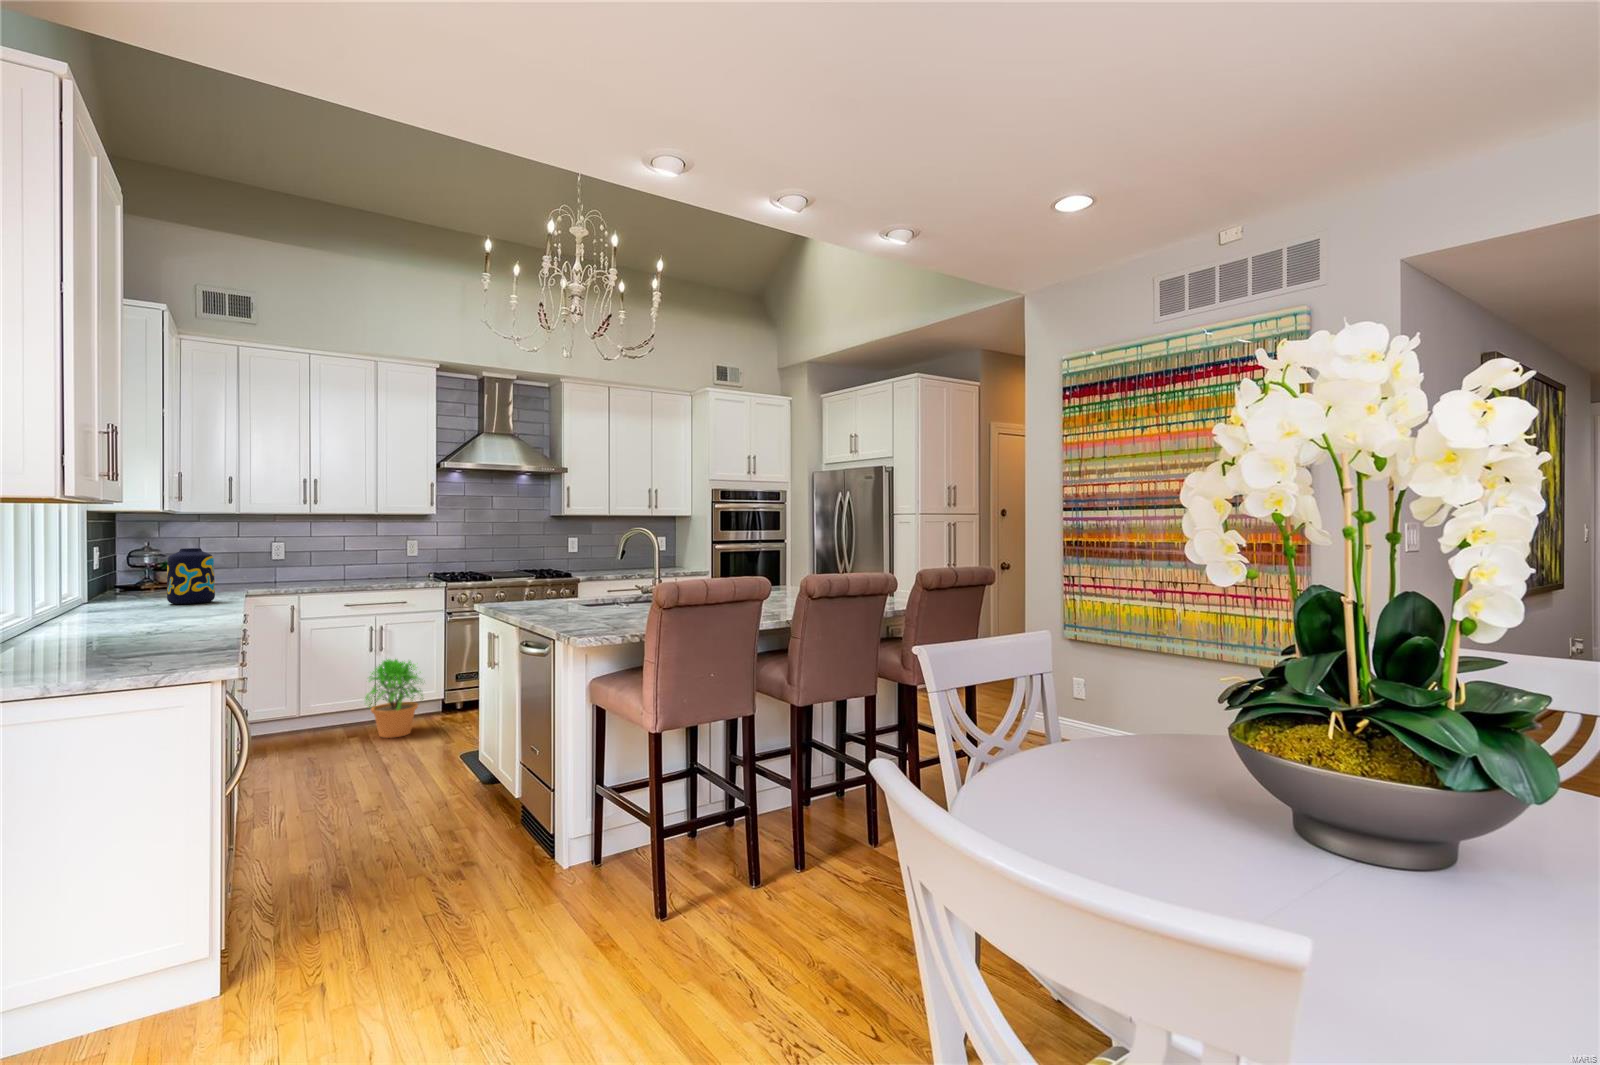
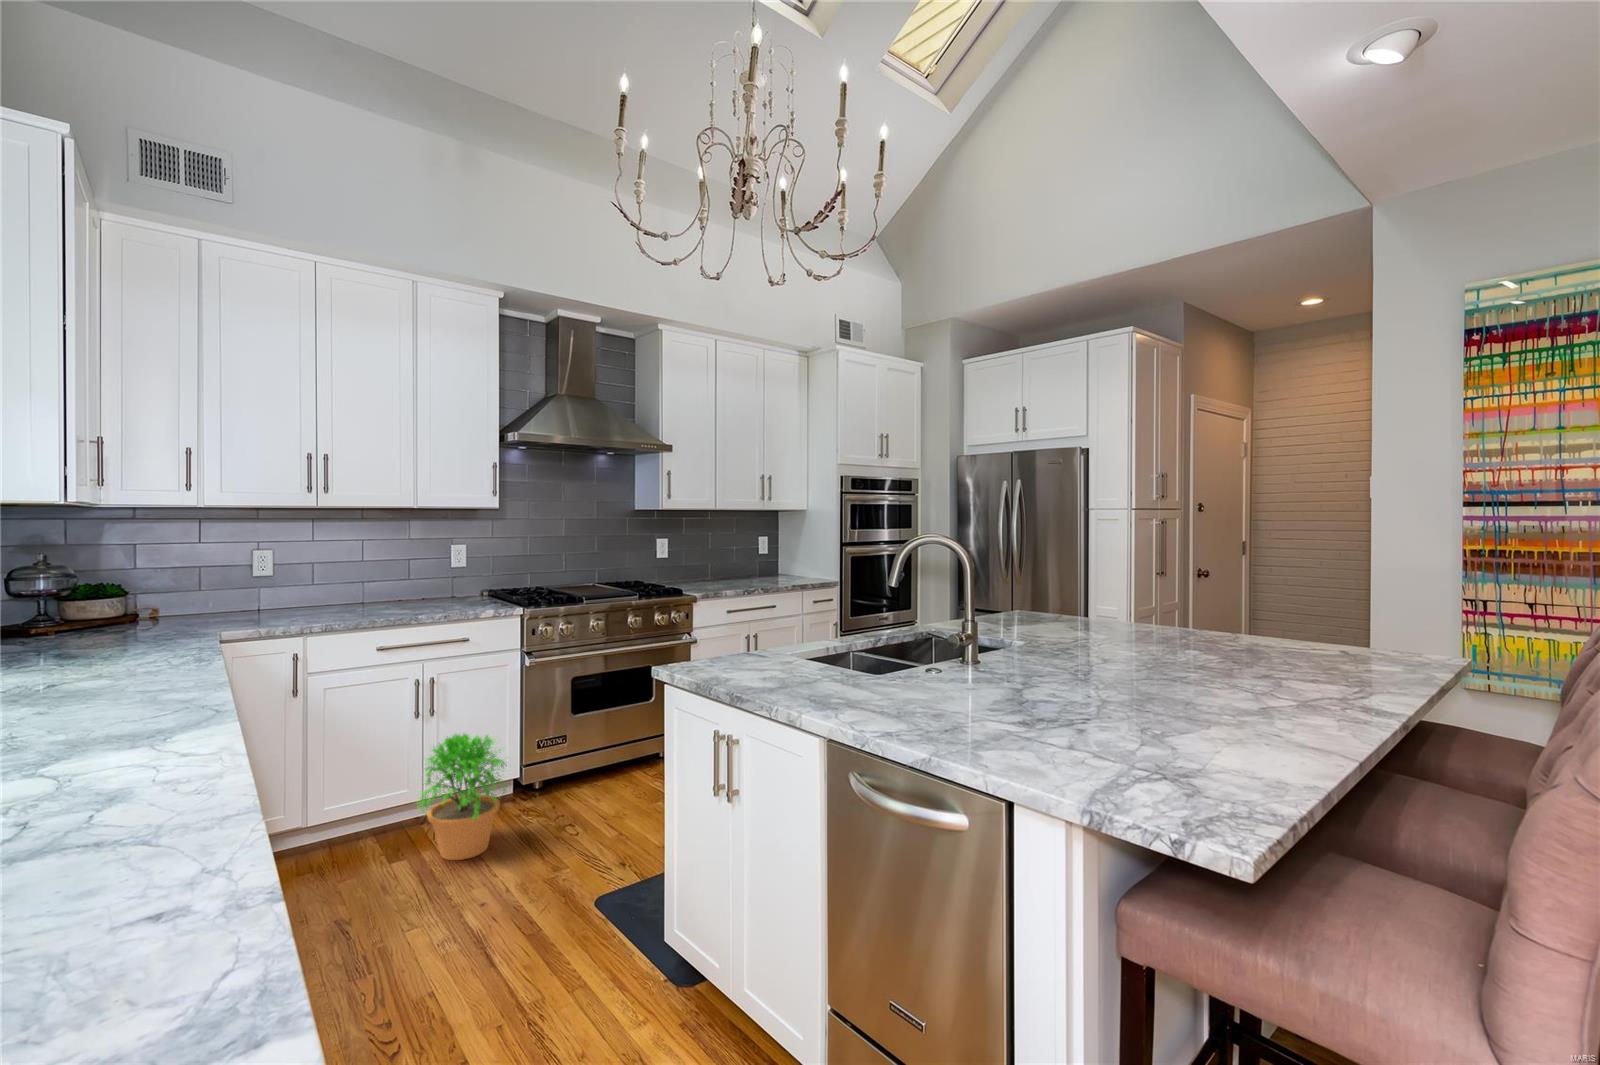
vase: present [167,548,215,604] -> none [59,574,161,687]

